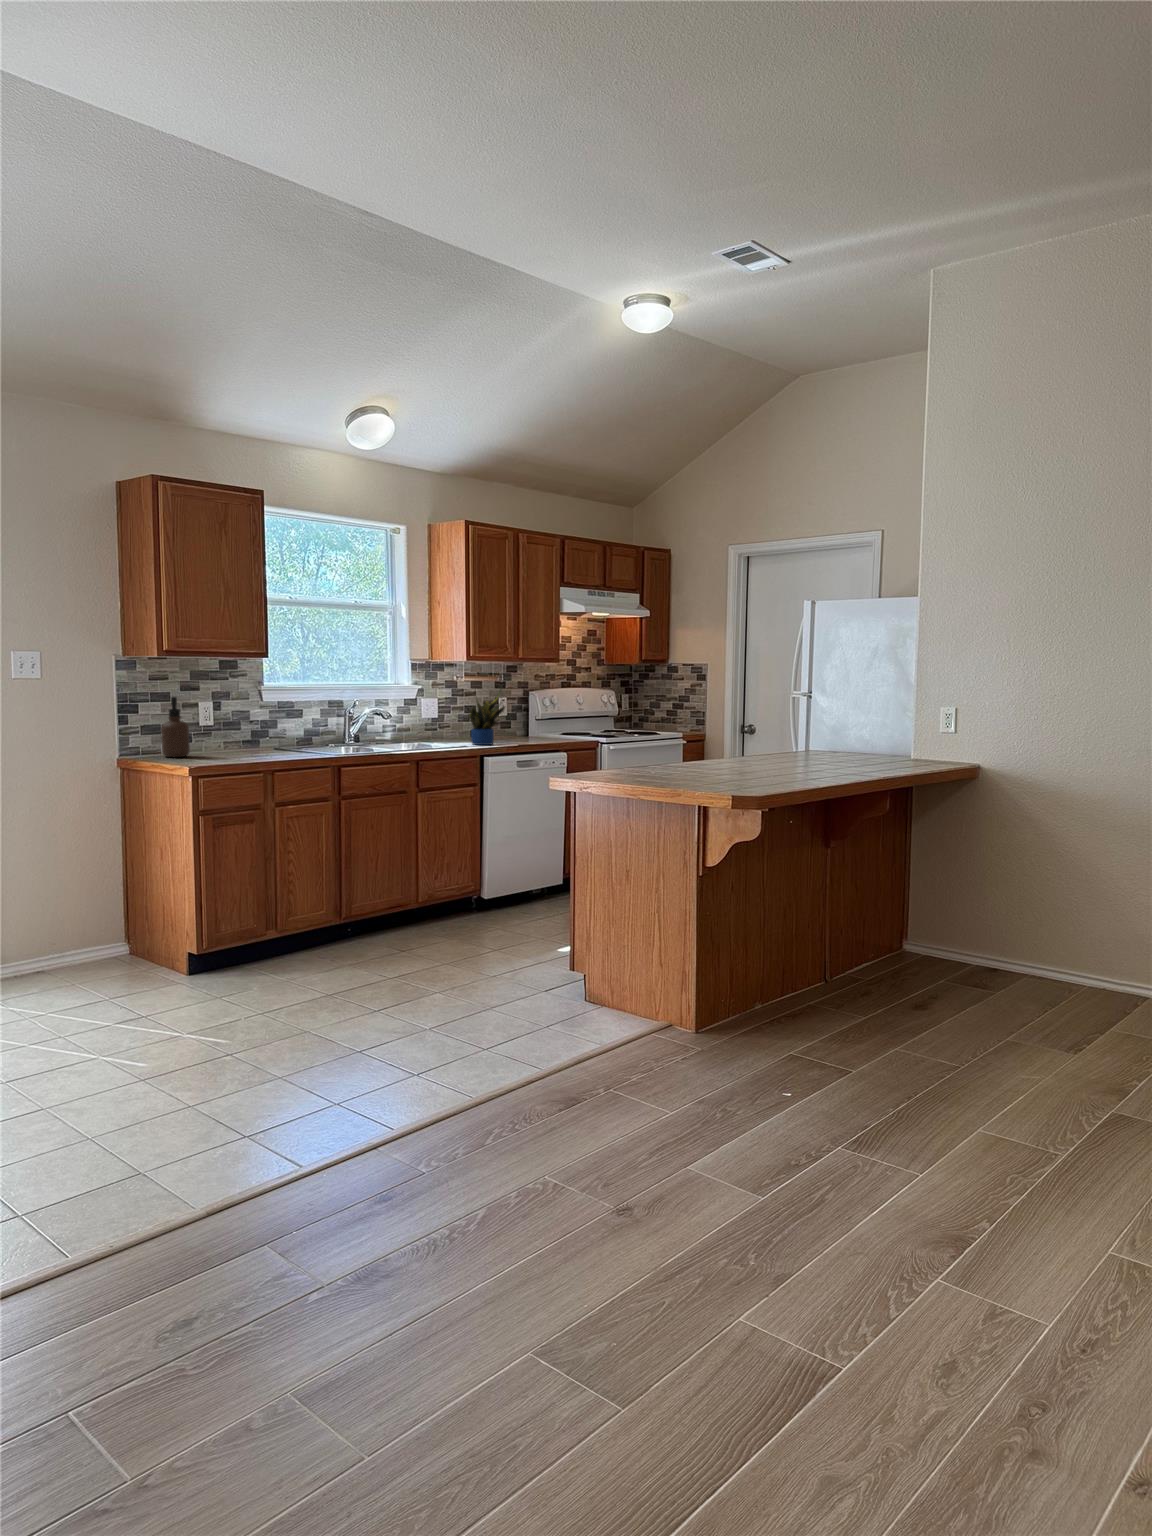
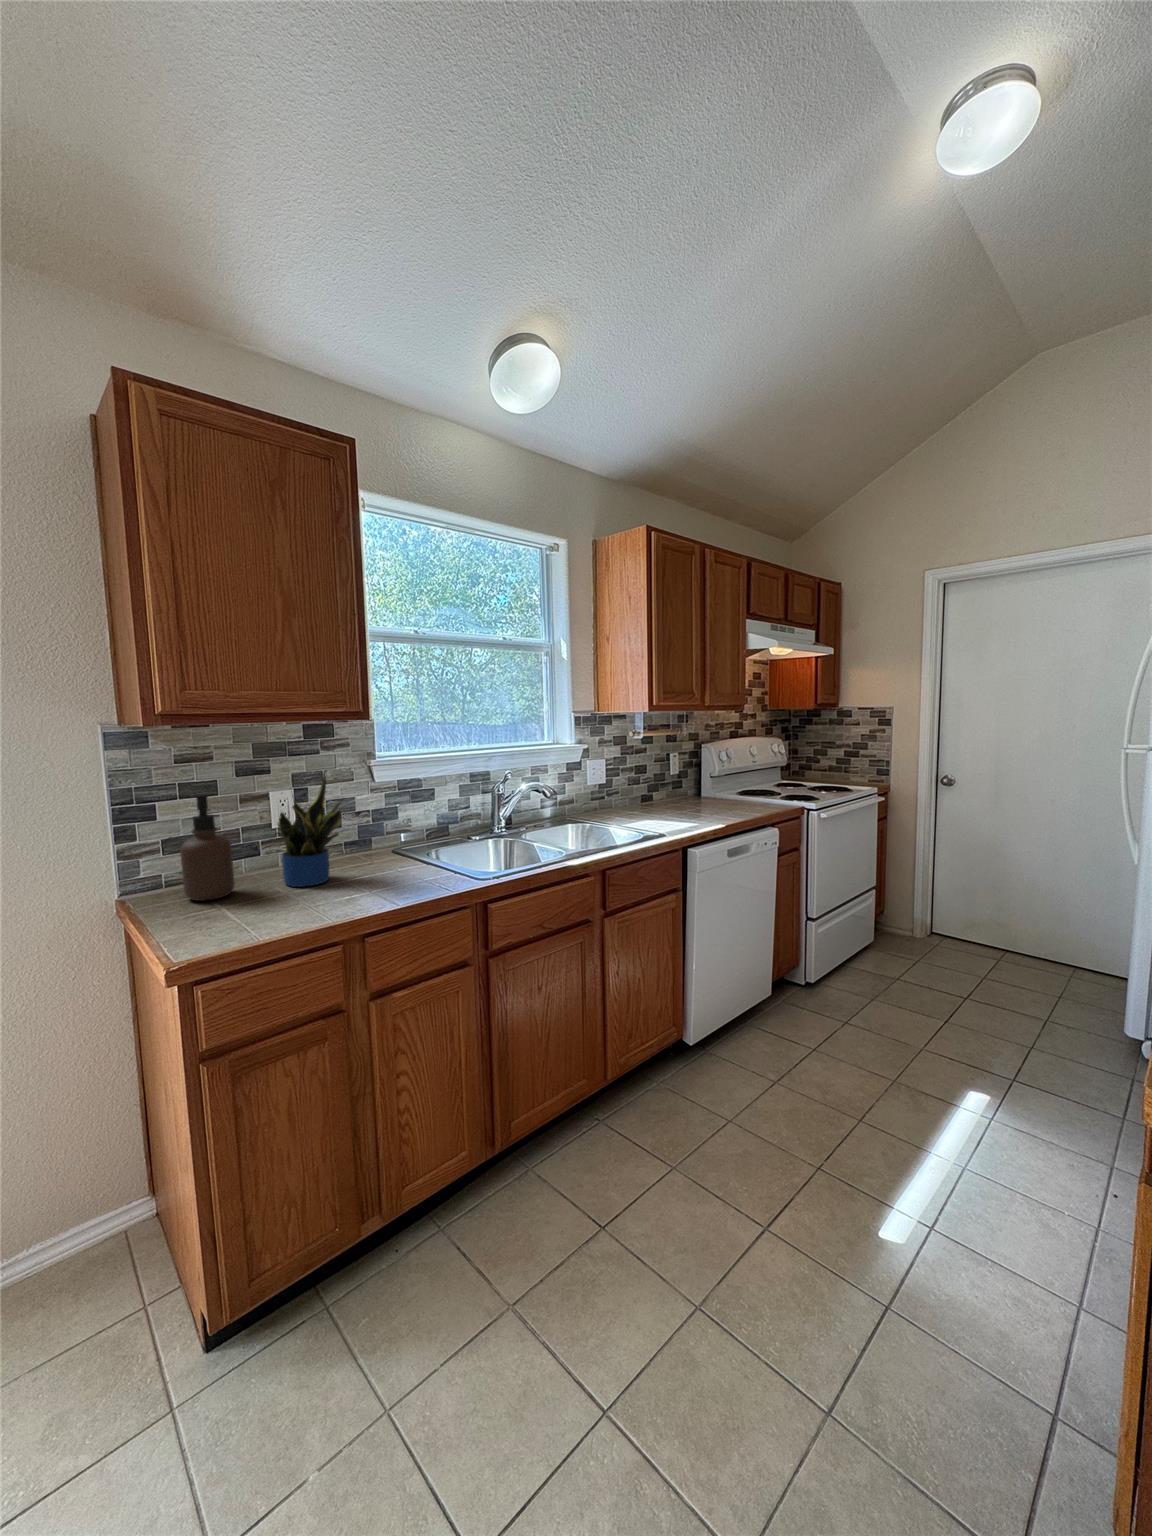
potted plant: present [469,689,505,745] -> present [276,773,342,887]

